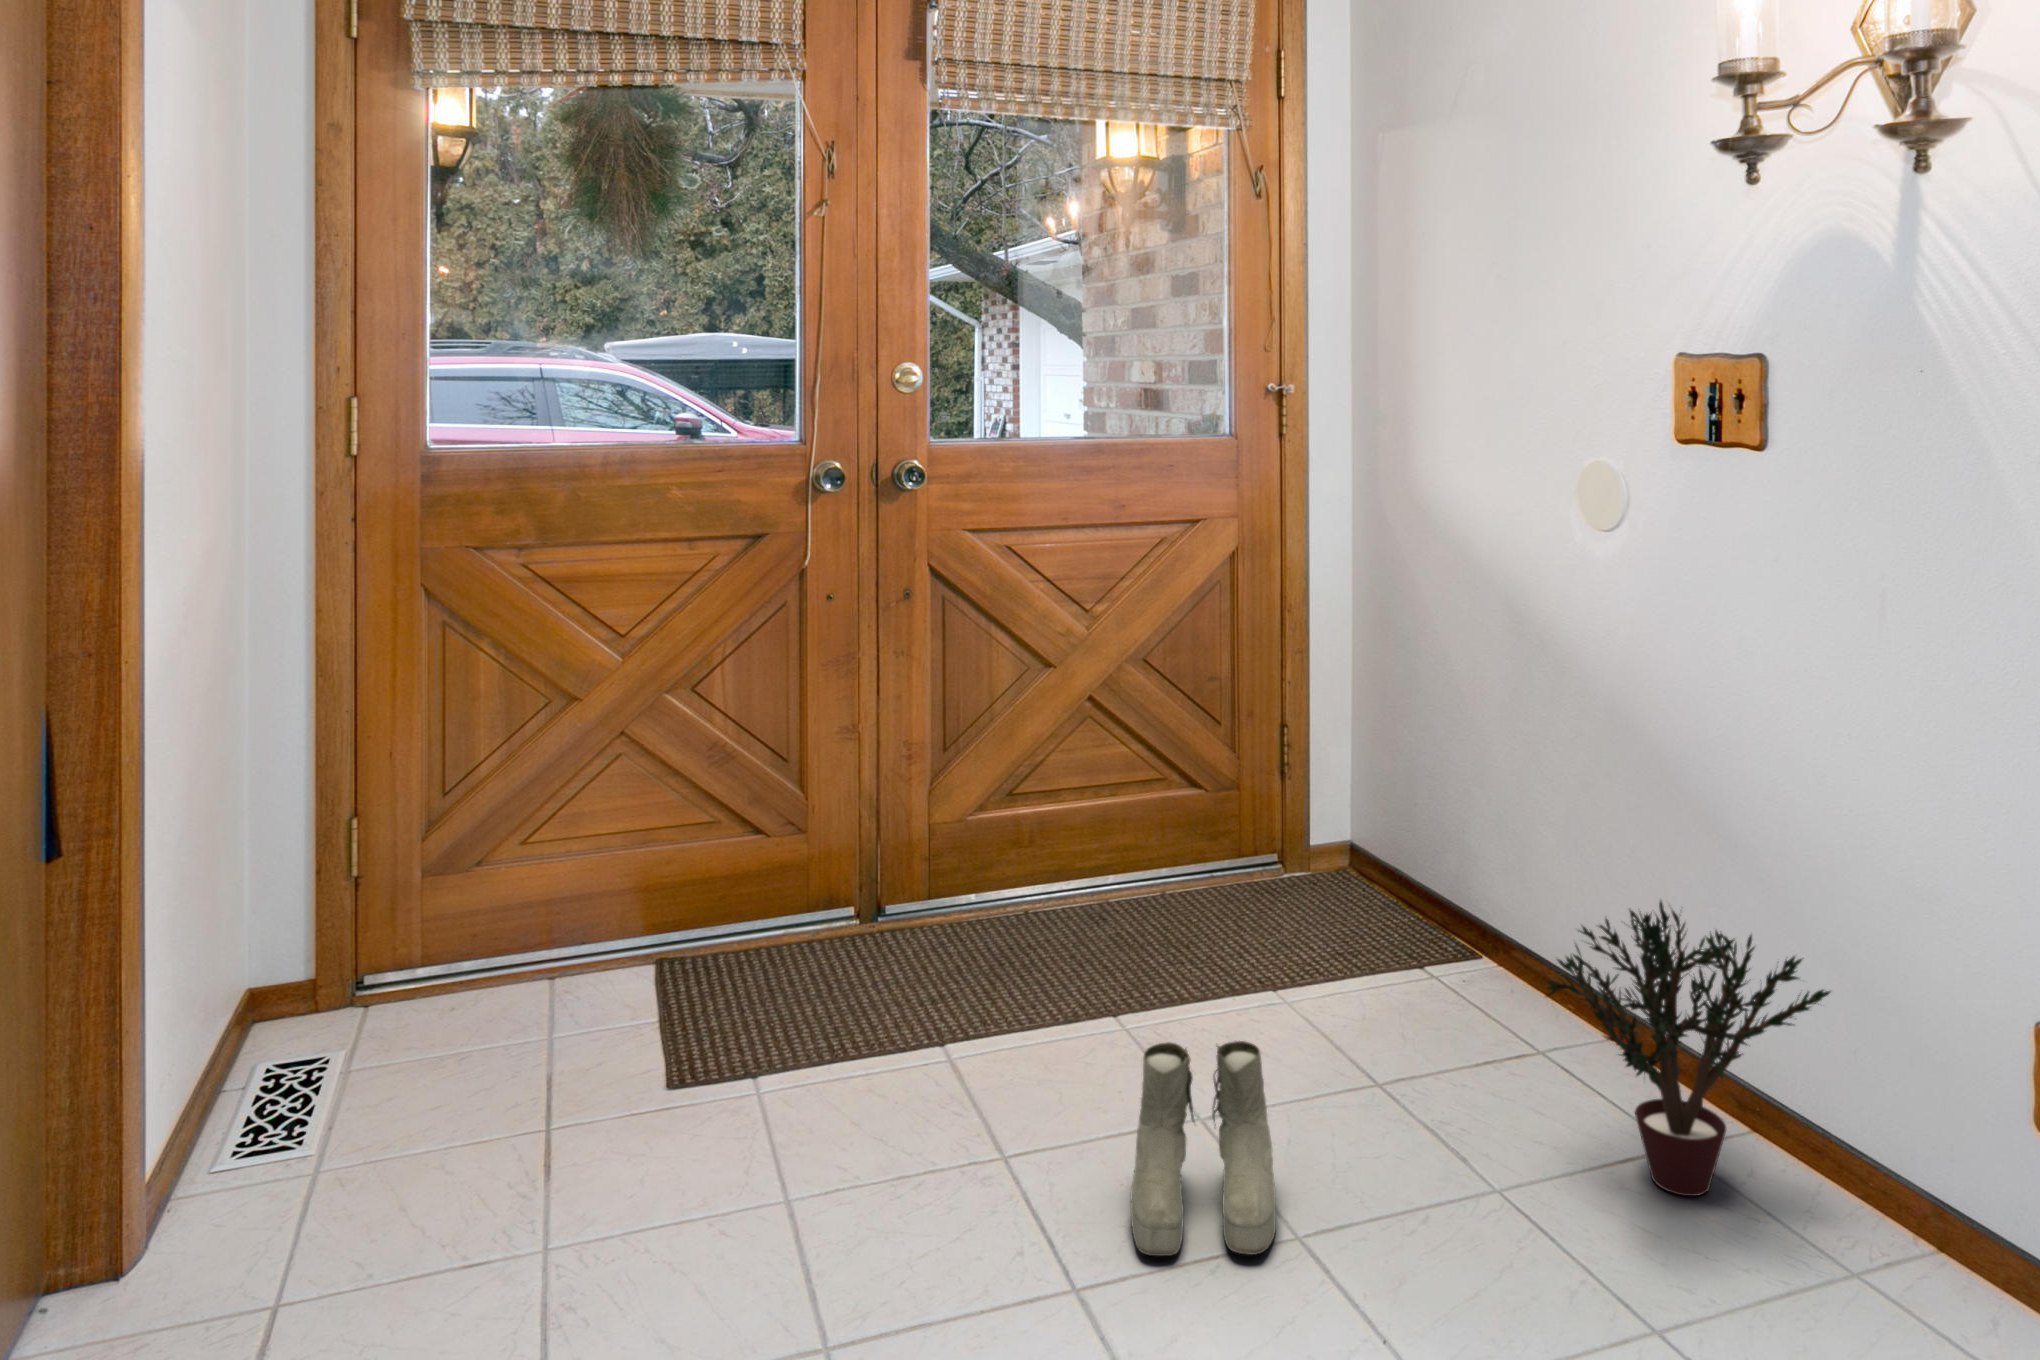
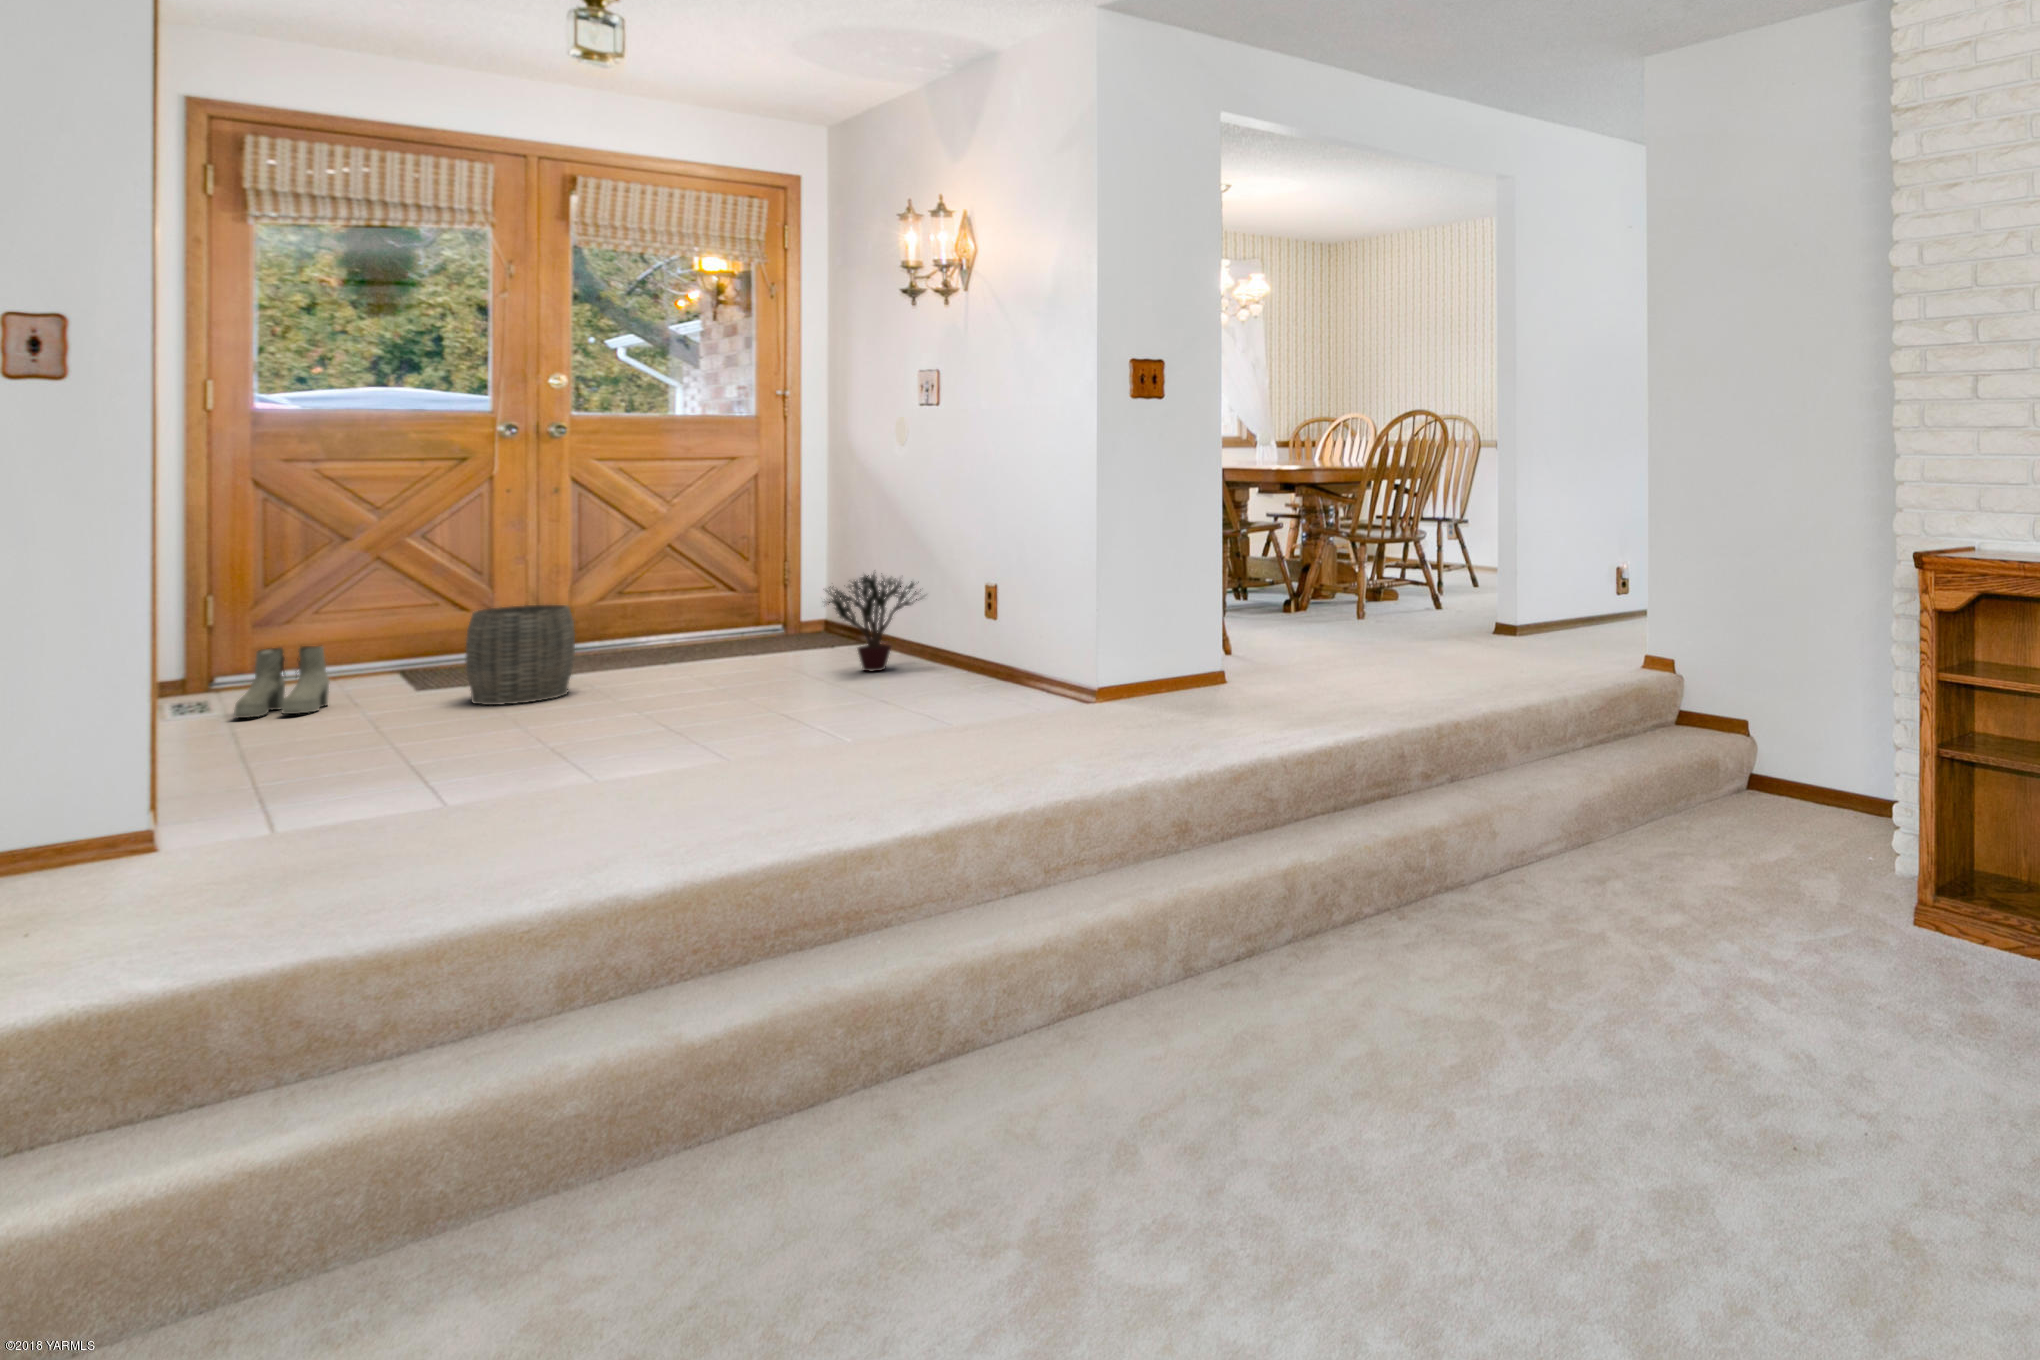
woven basket: none [786,957,1011,1279] -> present [465,605,575,705]
boots: present [1131,1041,1276,1256] -> present [234,646,329,718]

